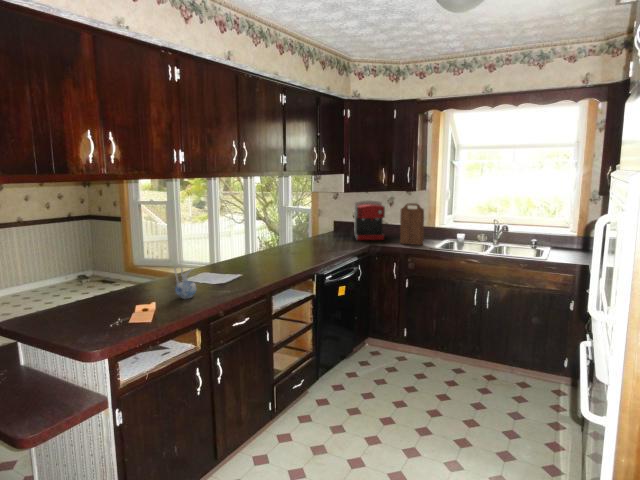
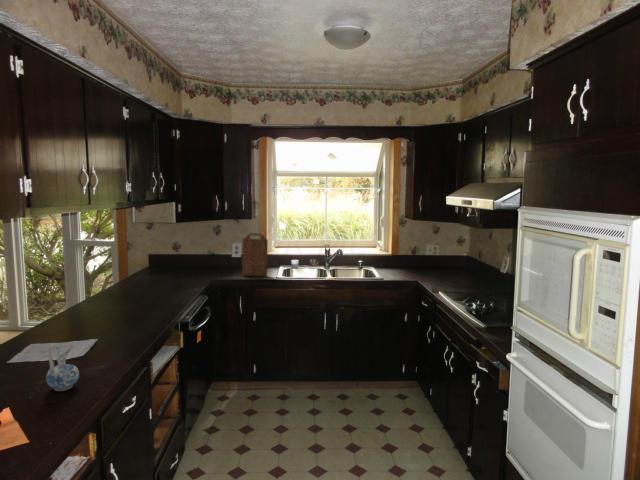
coffee maker: present [354,201,385,240] -> none [180,229,220,275]

